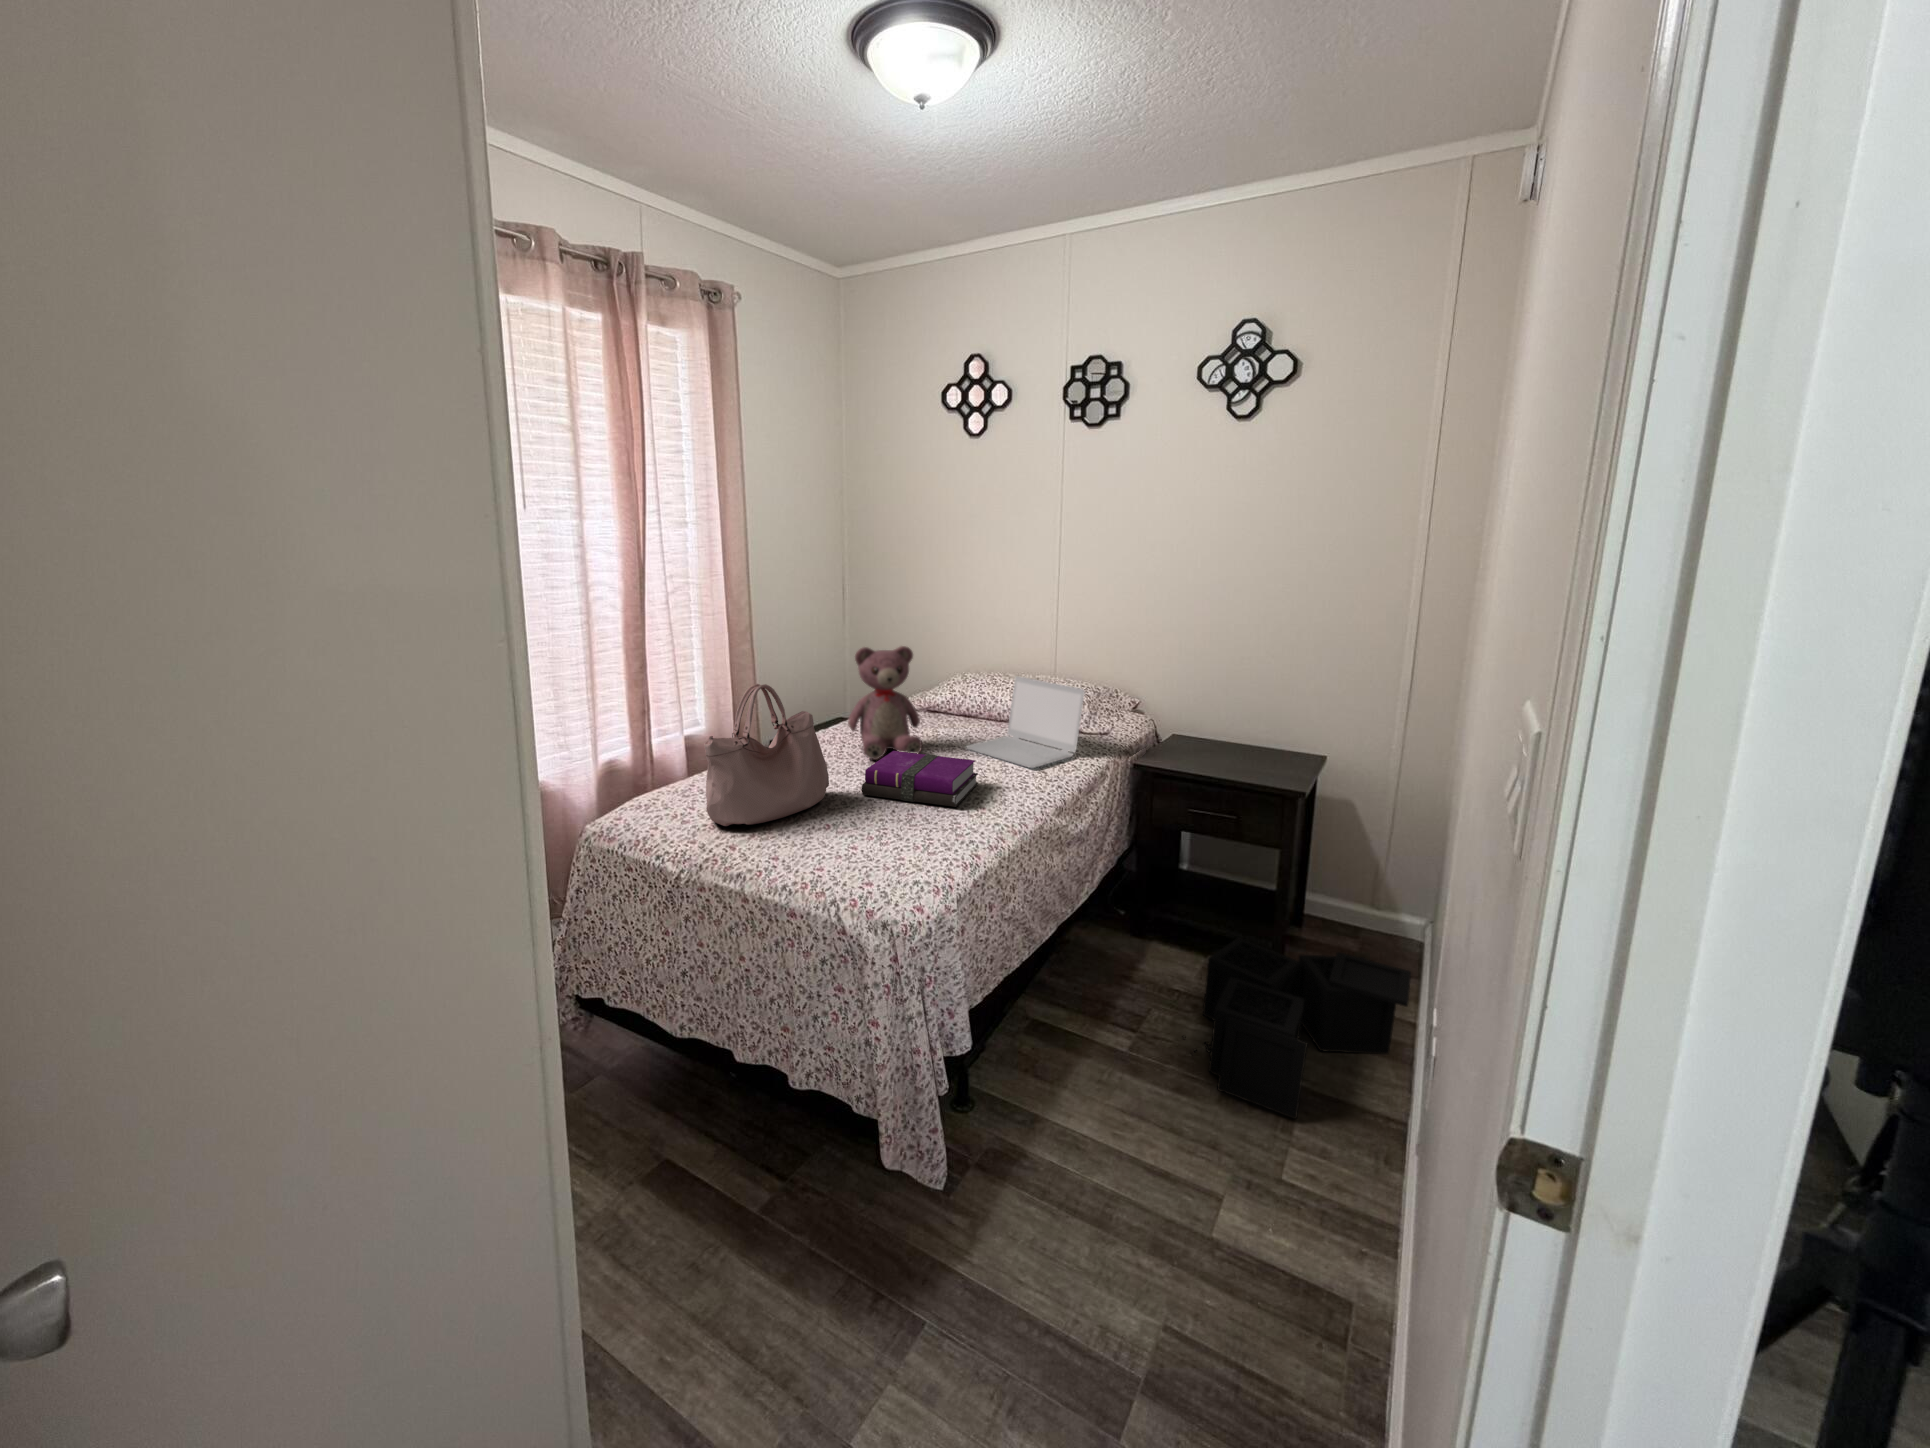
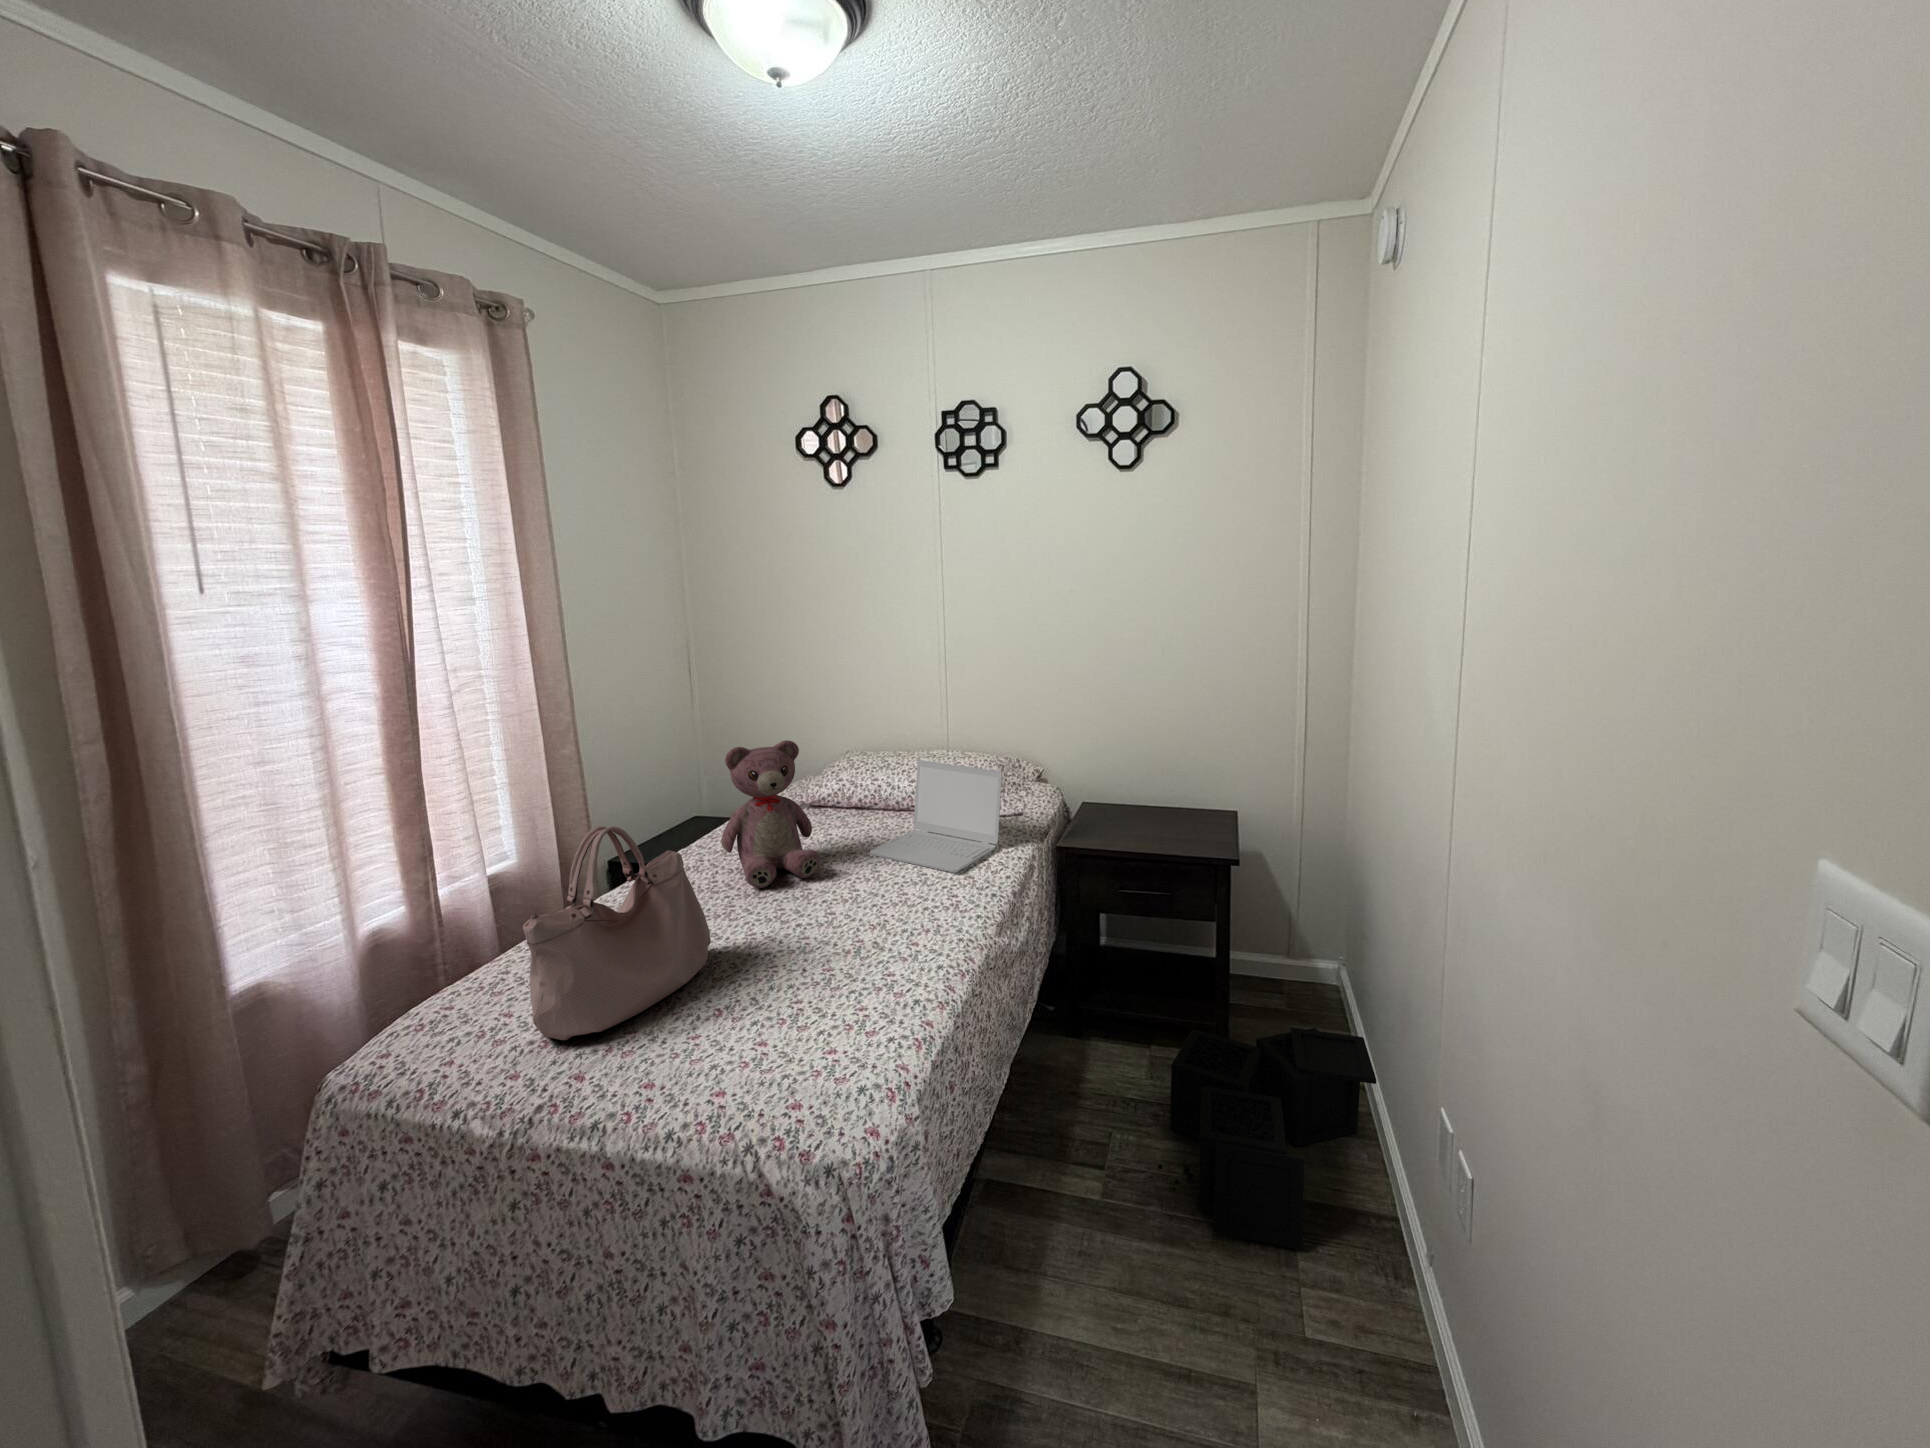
notebook: present [862,751,978,807] -> none [755,877,898,947]

